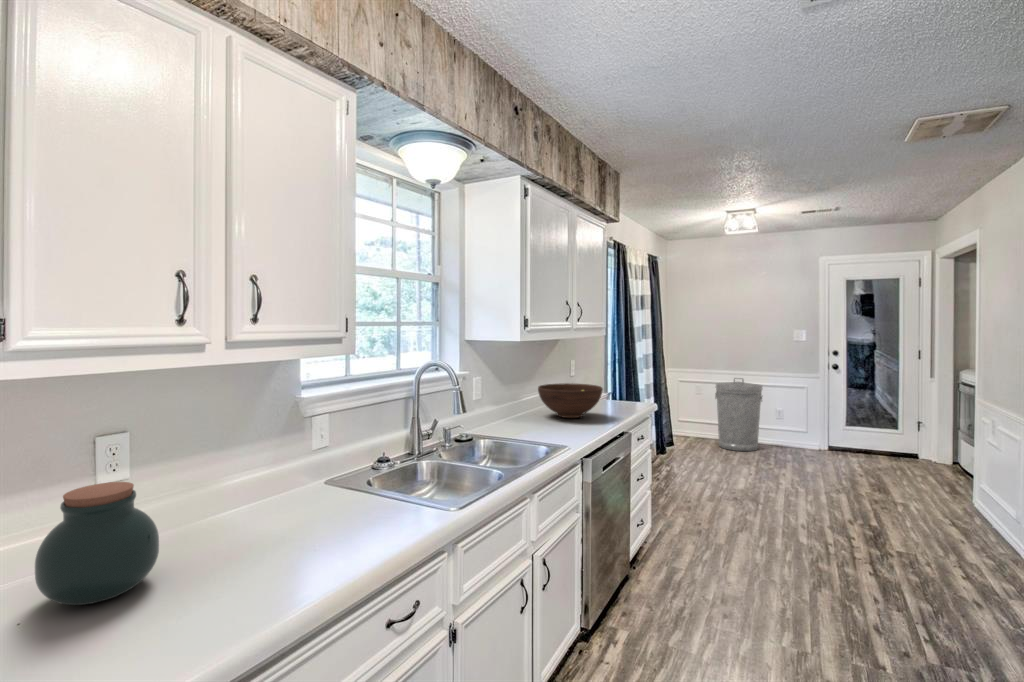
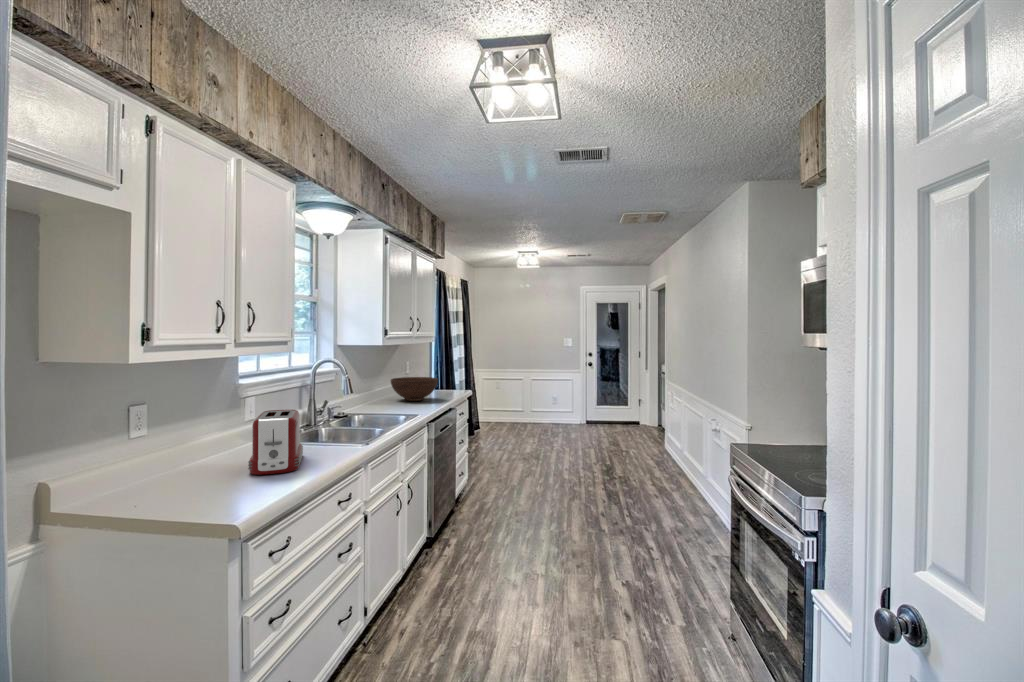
trash can: present [715,378,762,451] -> none [513,375,545,429]
toaster: none [244,447,356,569] -> present [248,410,303,475]
jar: present [35,482,159,605] -> none [132,427,202,496]

